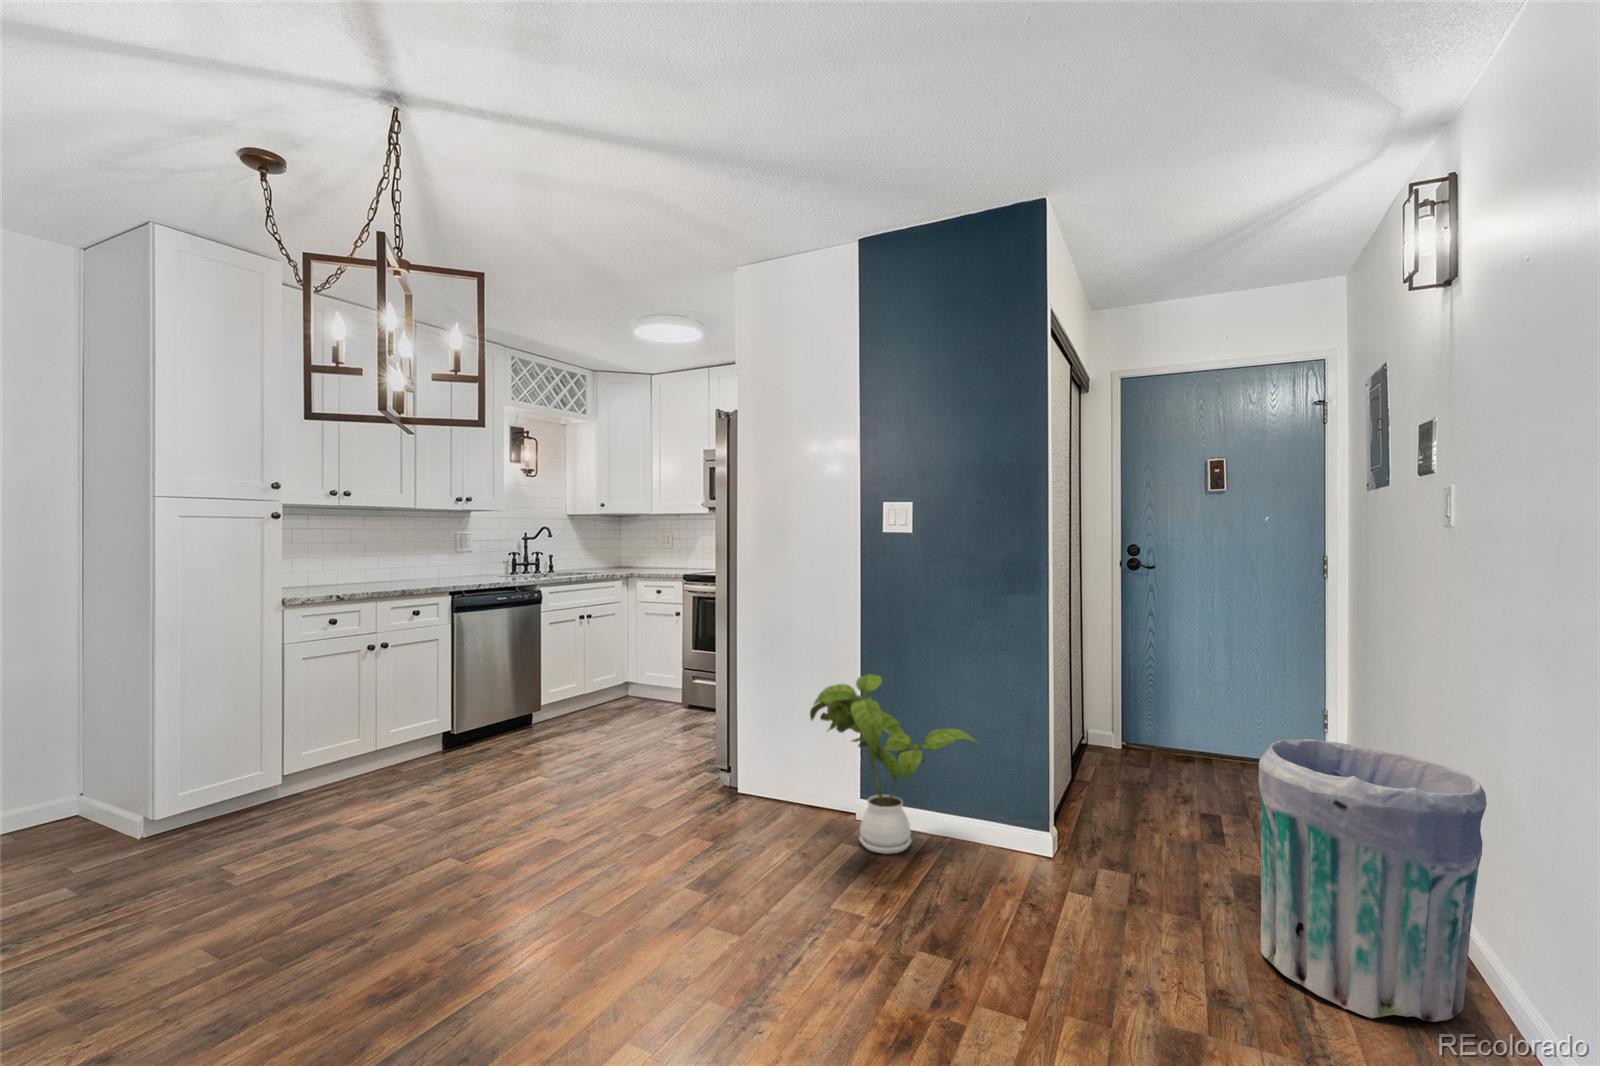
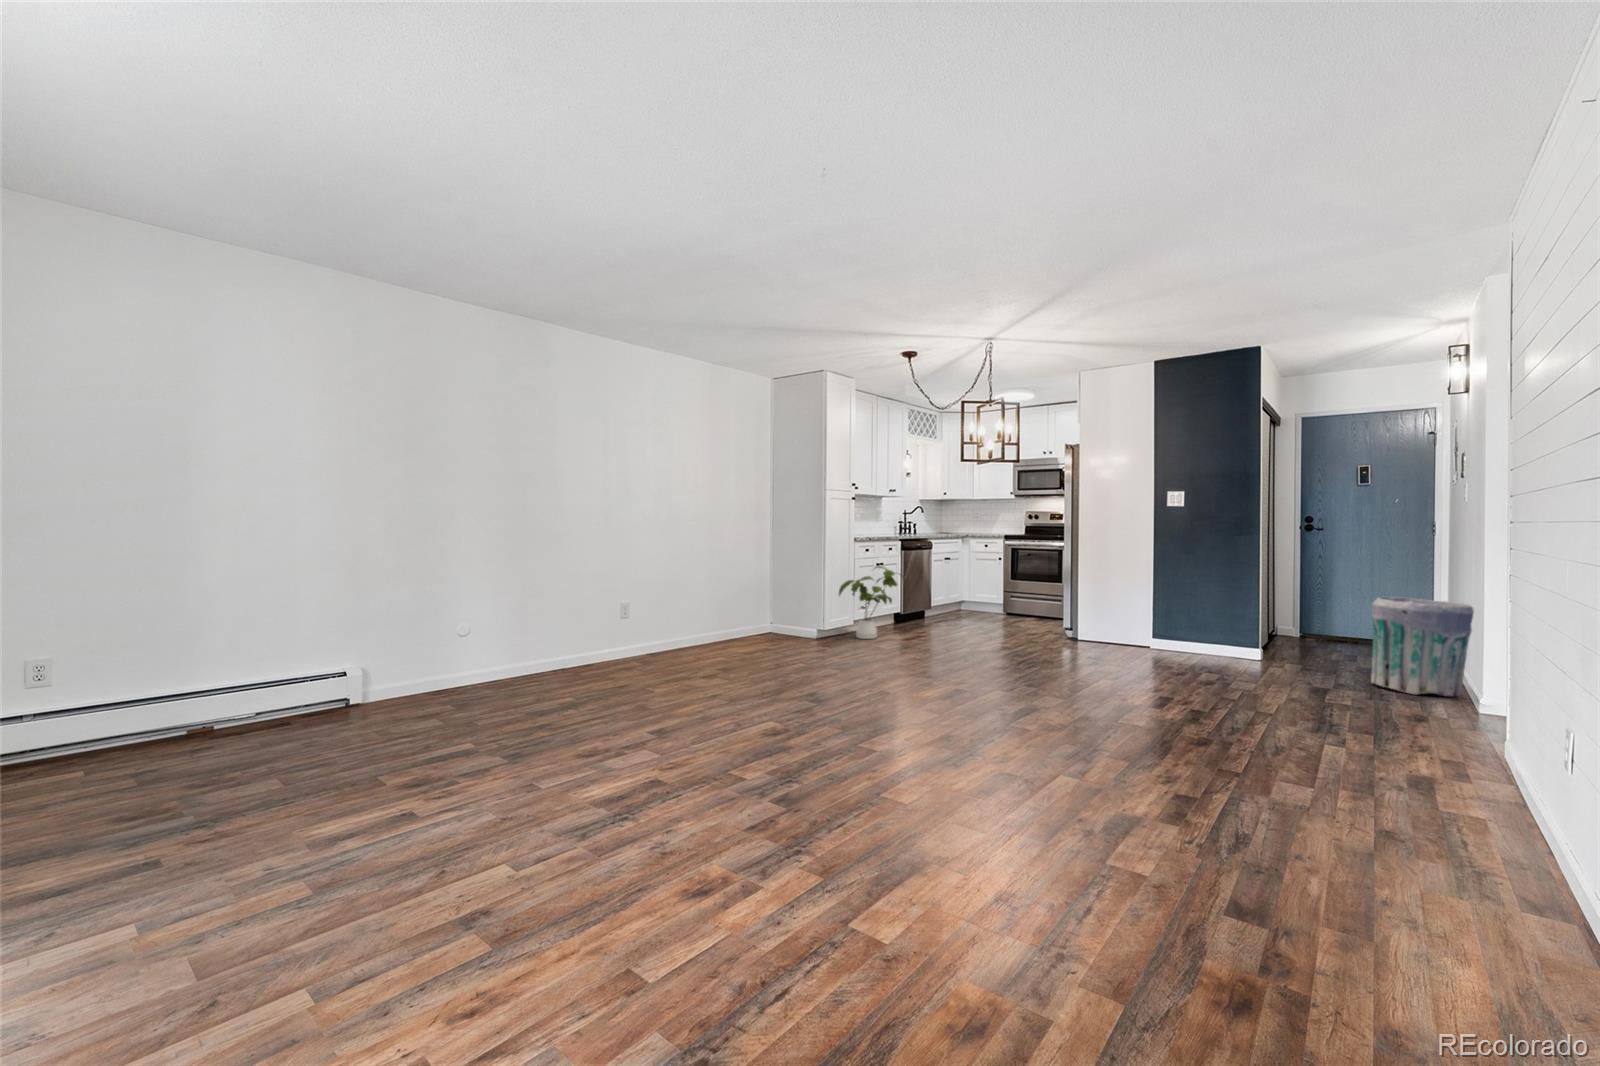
house plant: present [810,674,979,854] -> present [839,566,909,639]

